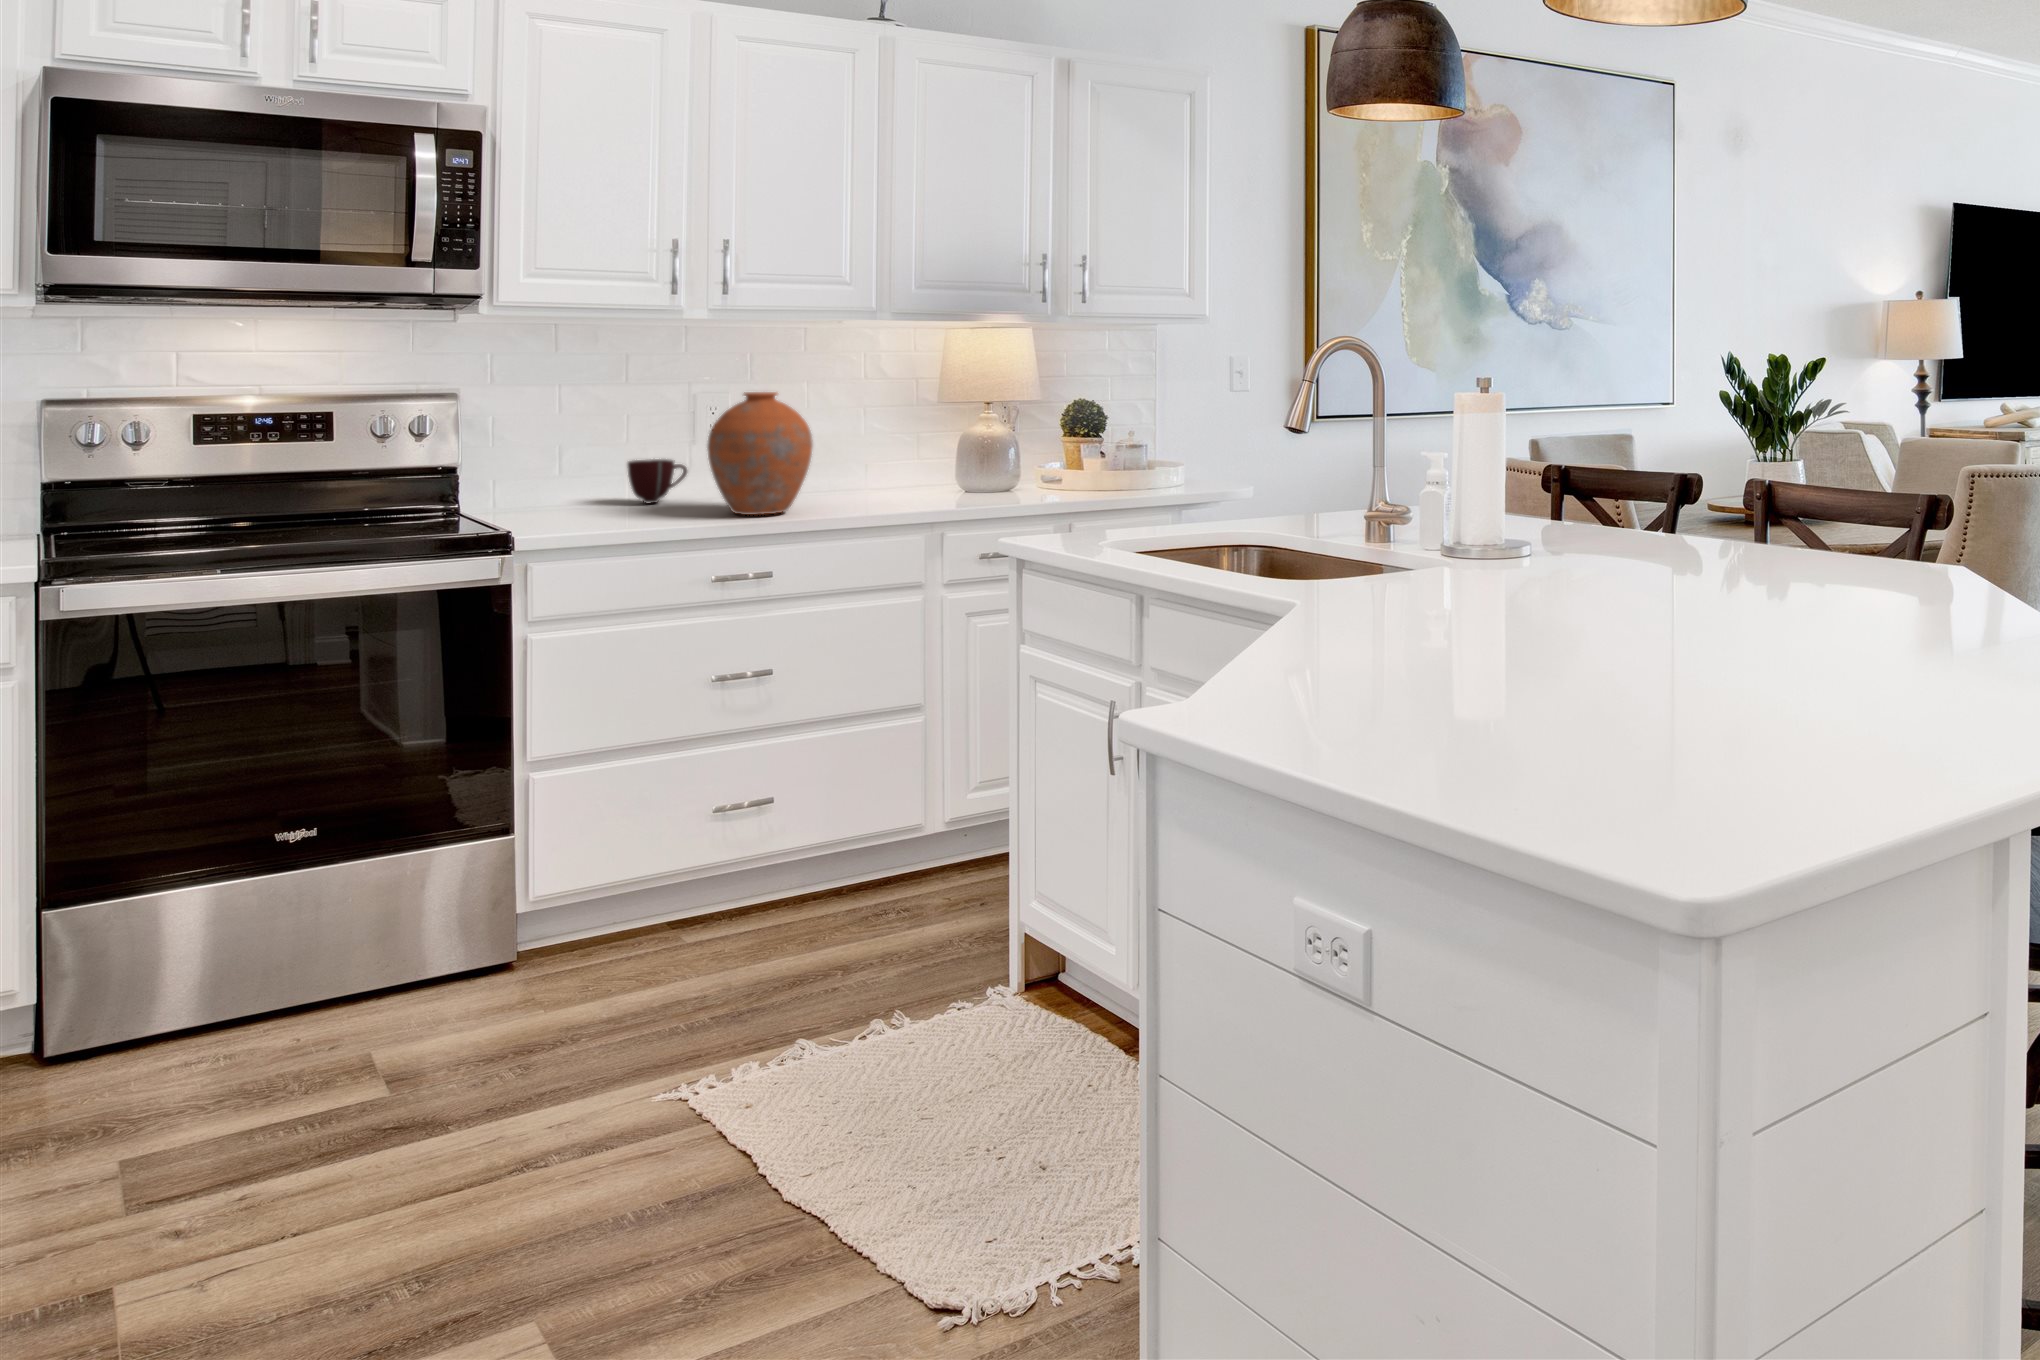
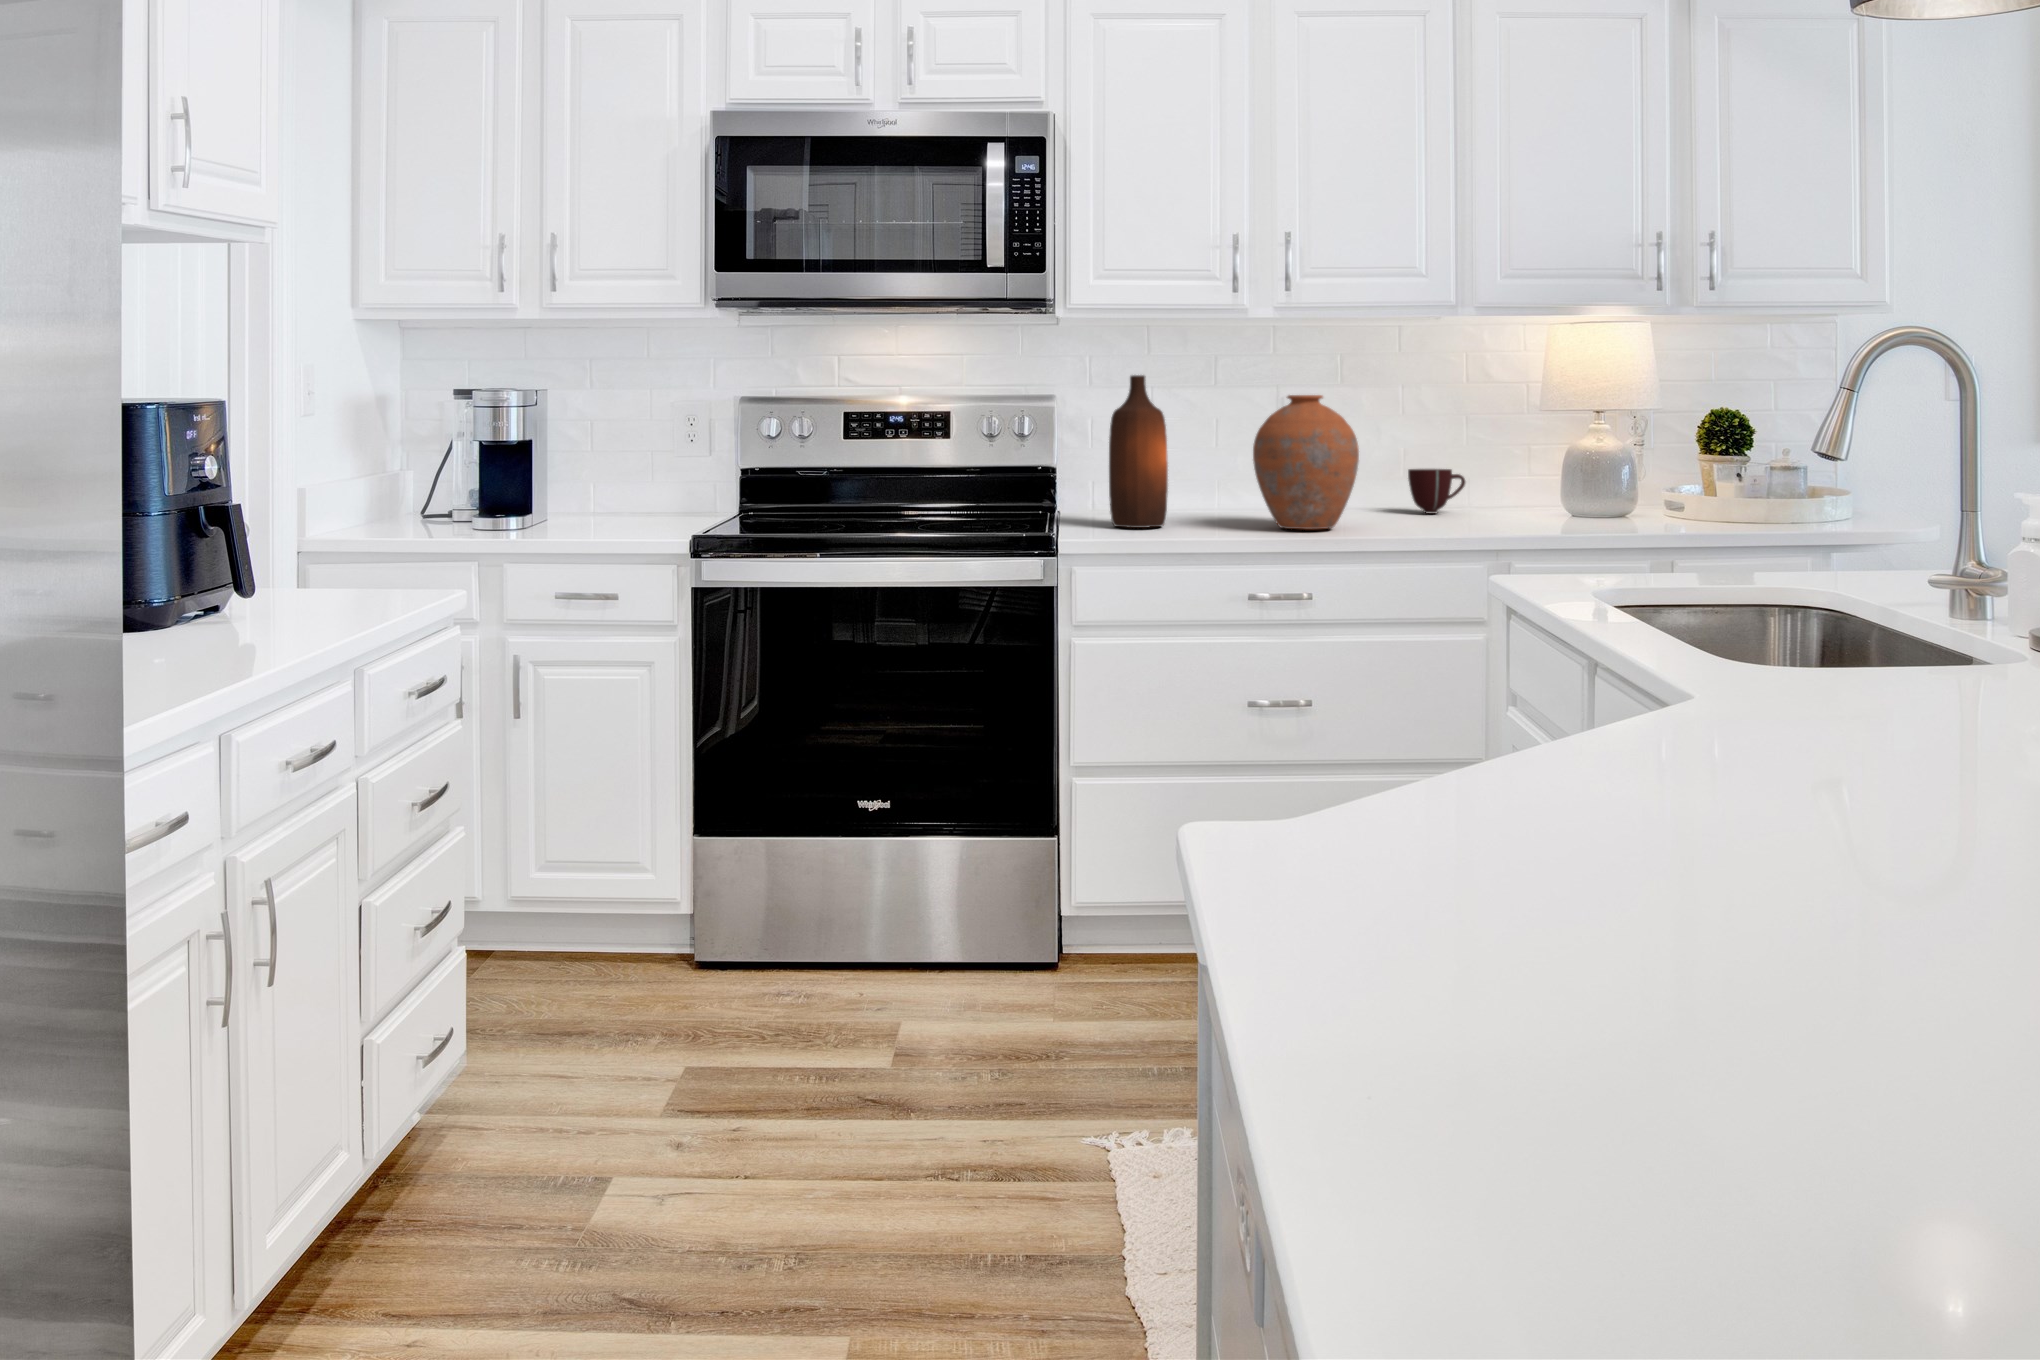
bottle: none [554,375,619,524] -> present [1109,375,1168,528]
mug: present [627,459,687,504] -> present [1408,469,1465,514]

